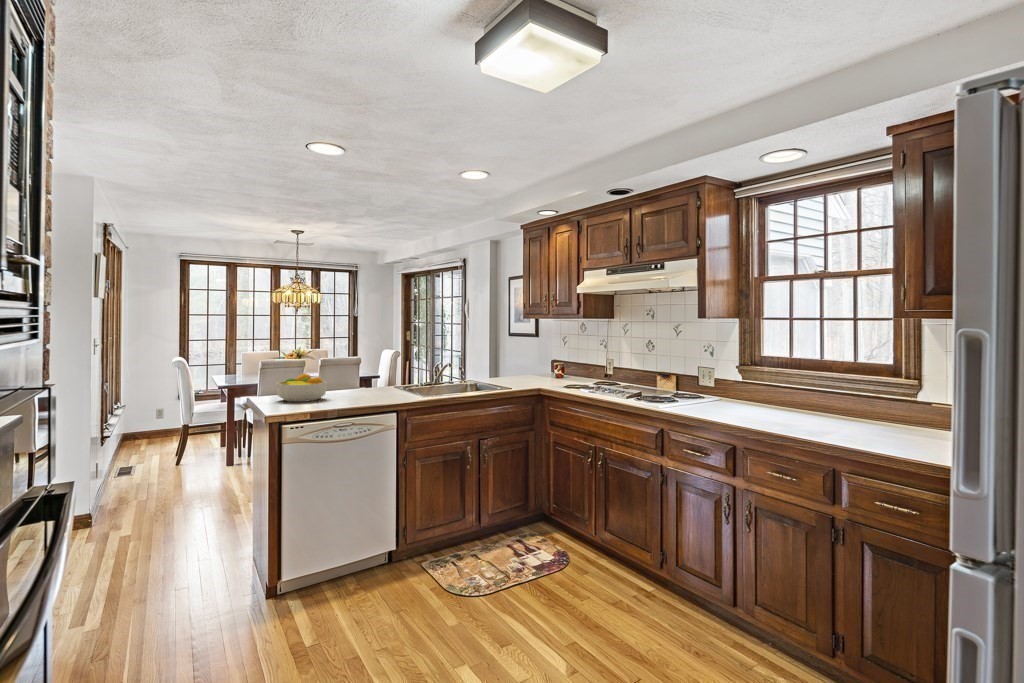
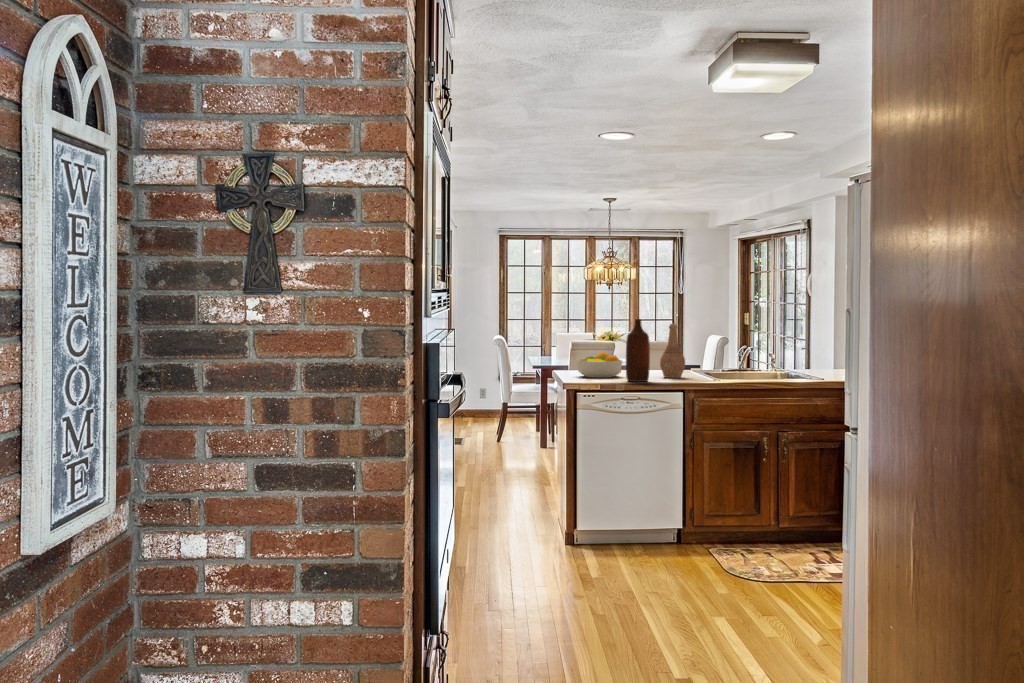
bottle: none [336,339,362,406] -> present [626,319,650,382]
vase: none [366,343,392,398] -> present [660,324,685,378]

